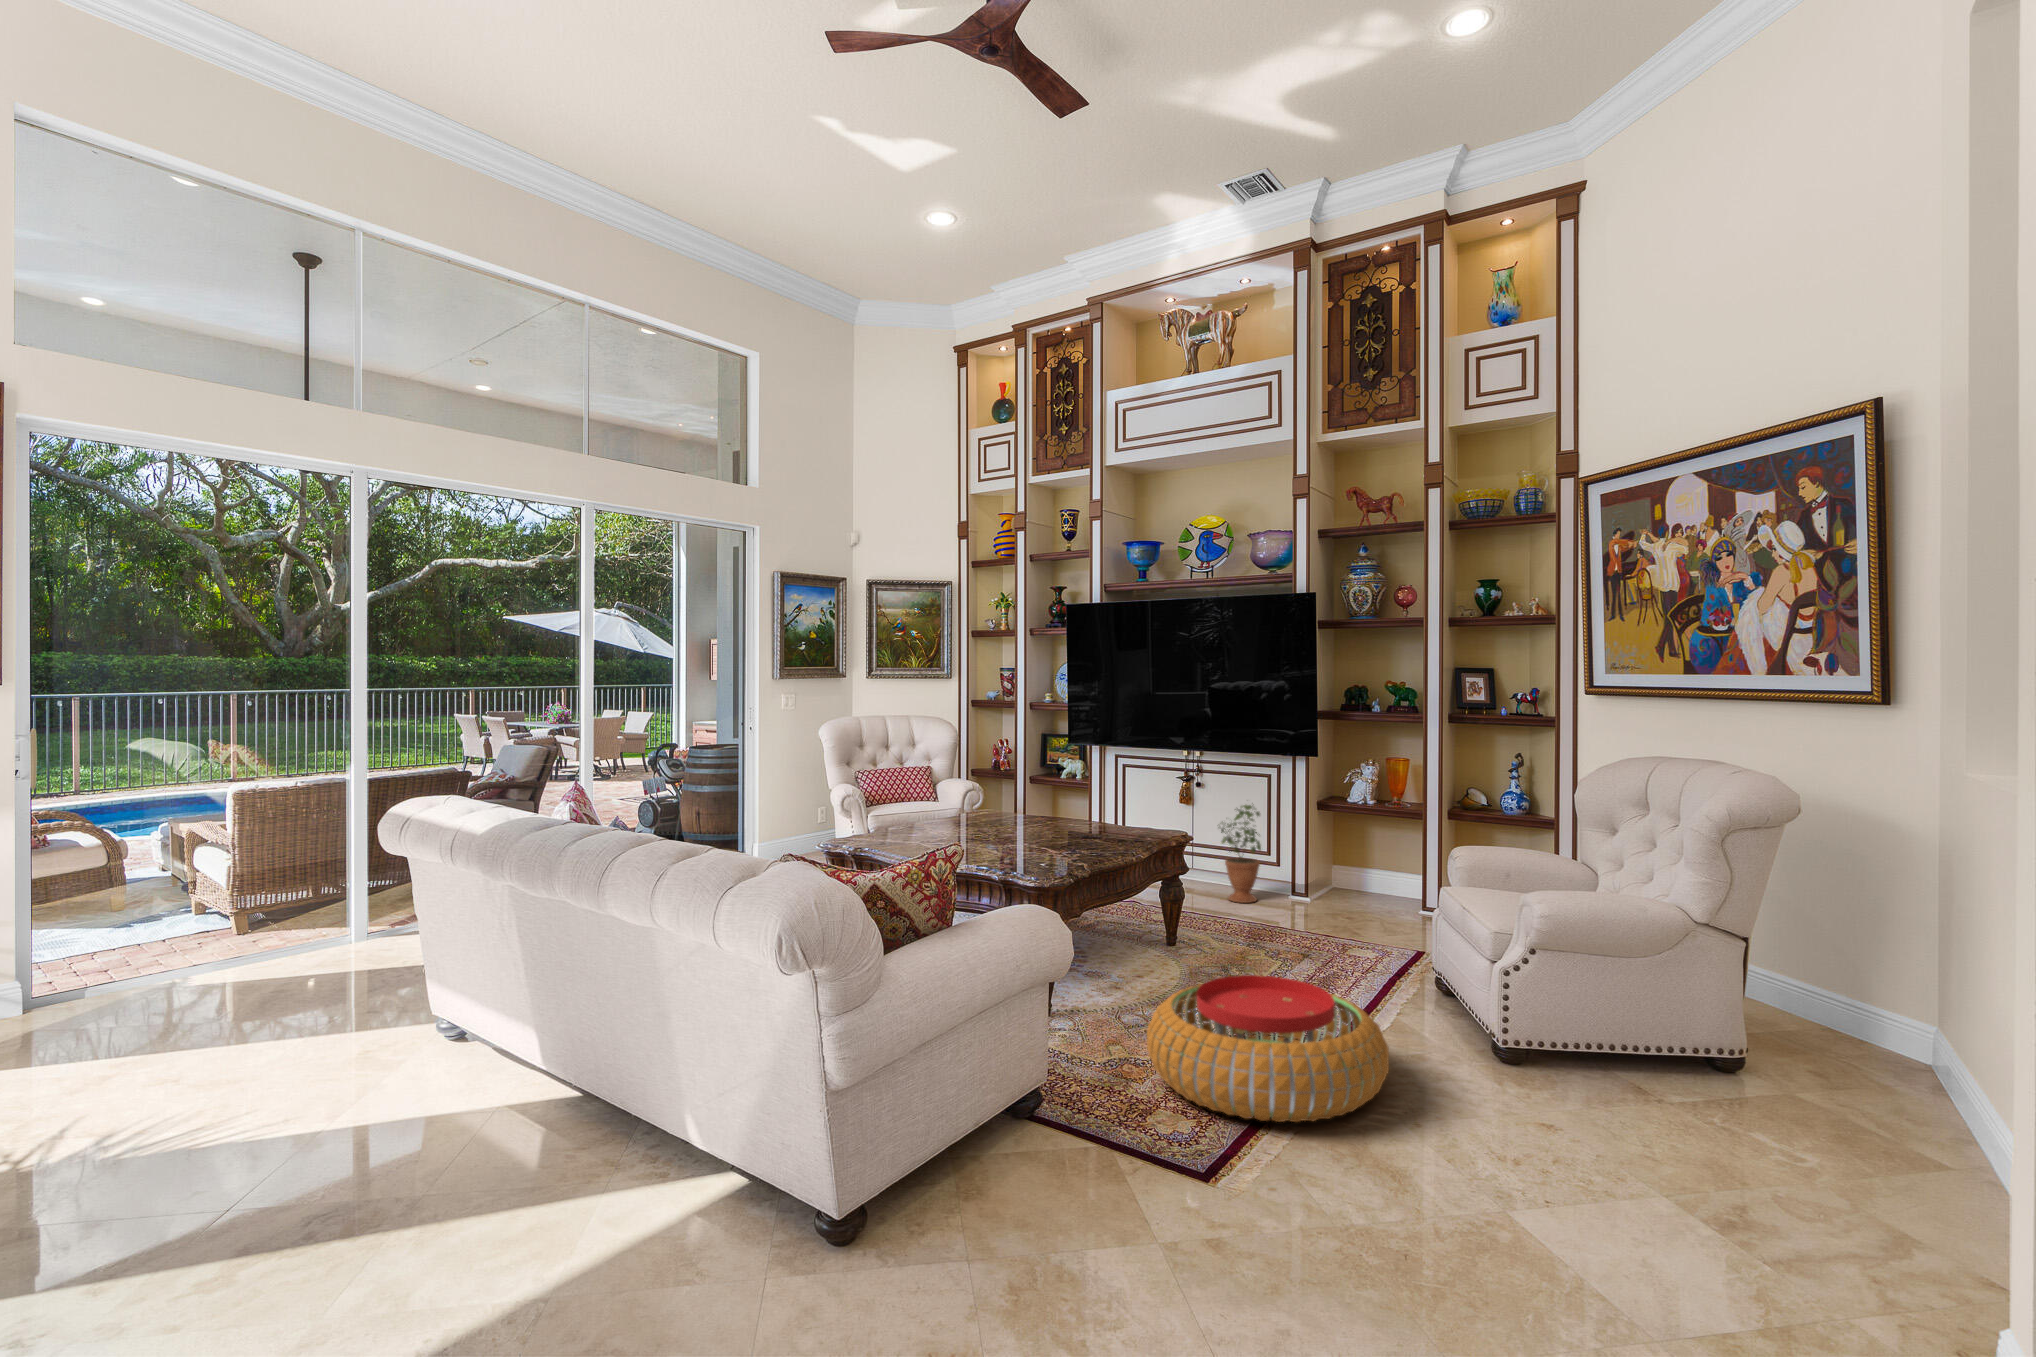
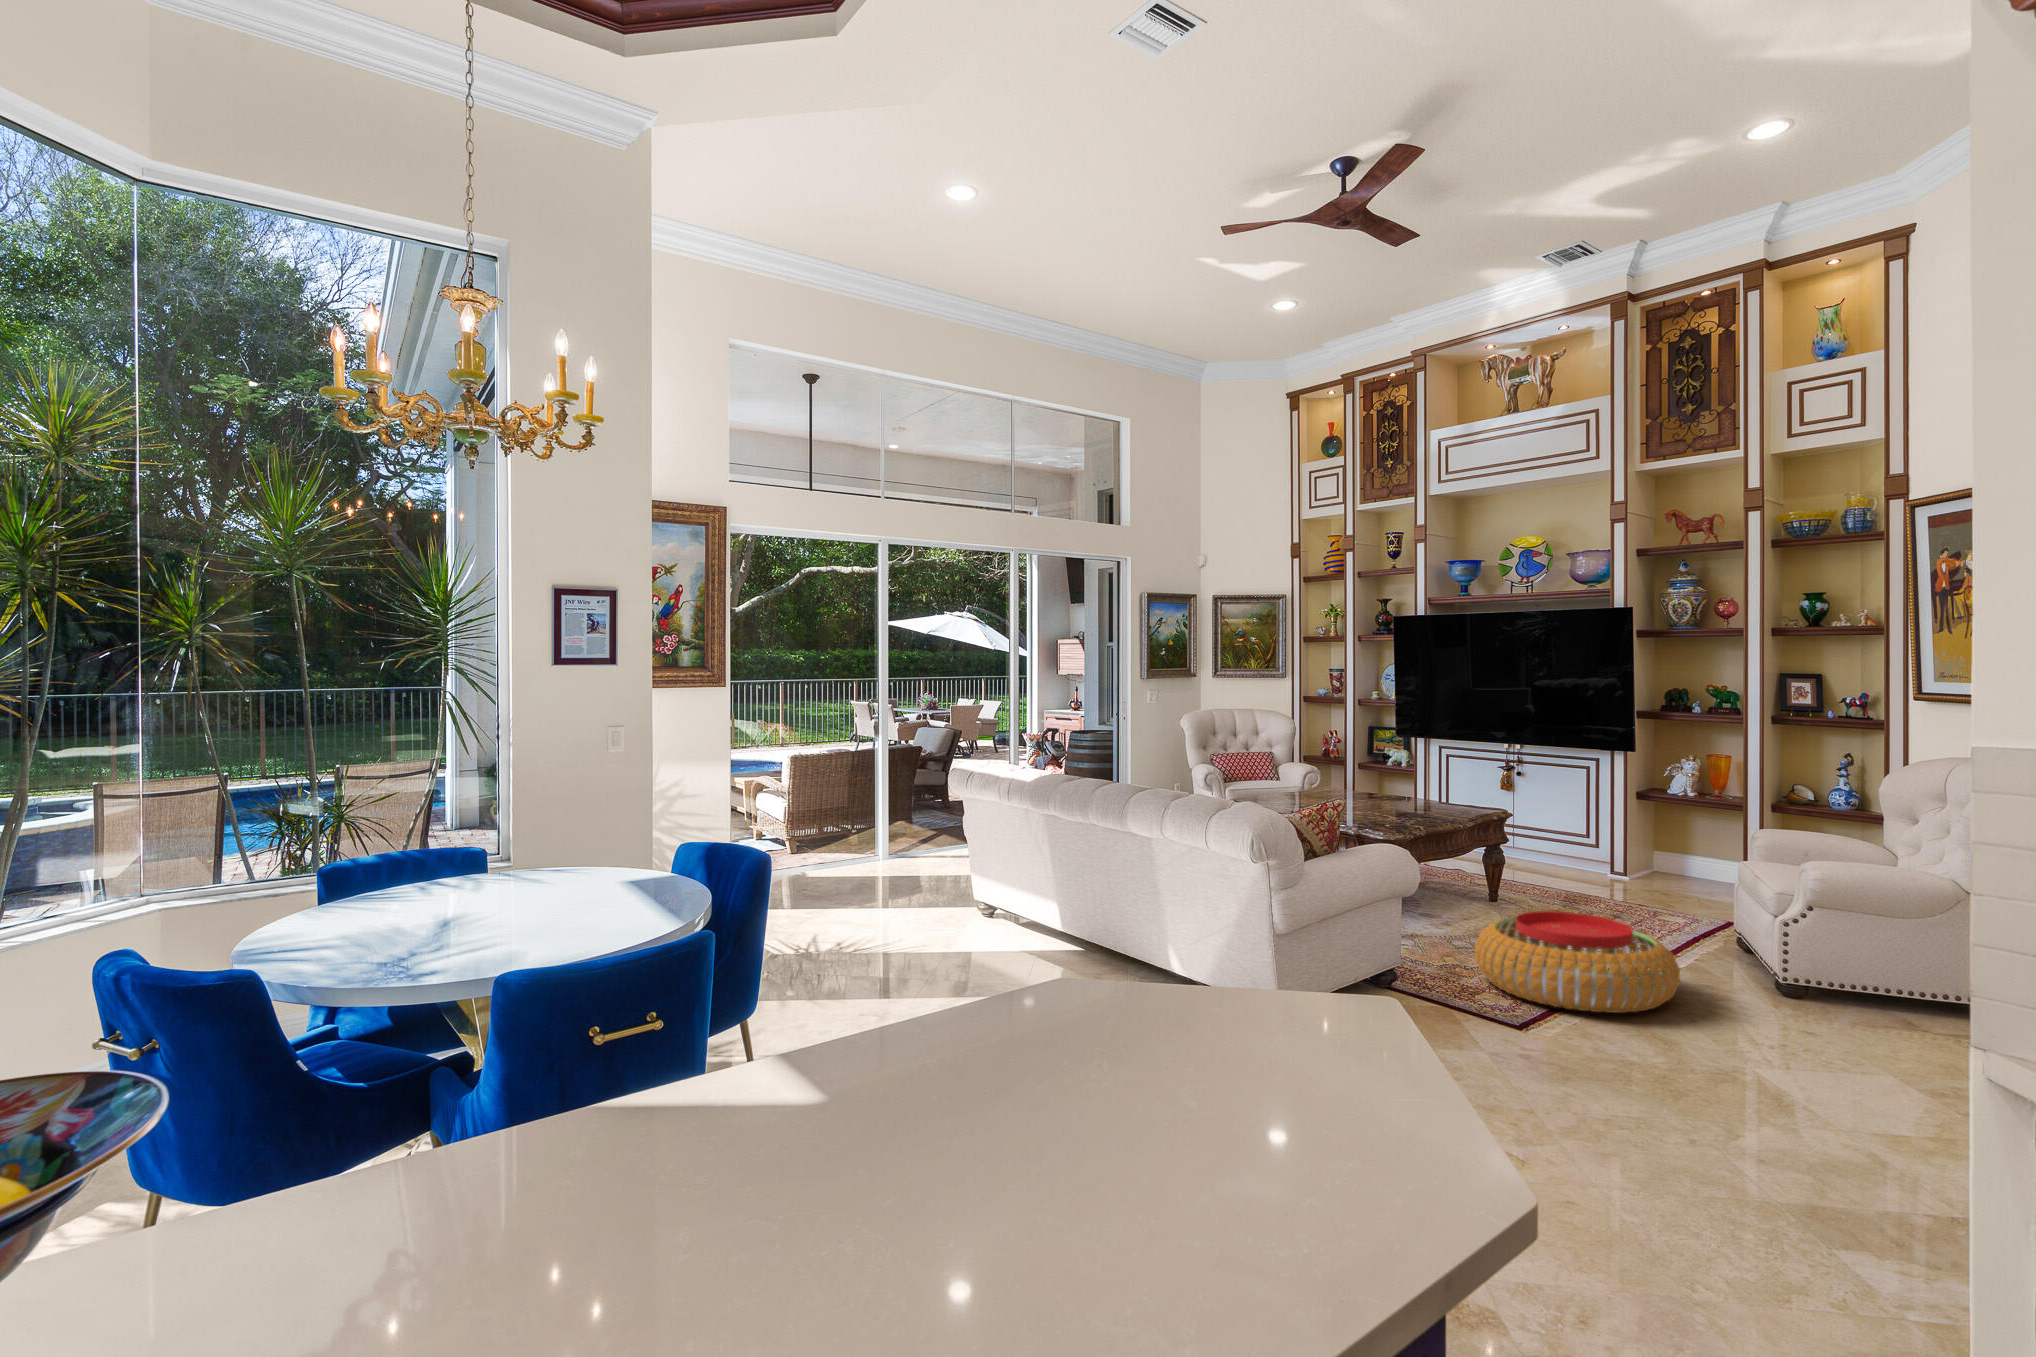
potted plant: present [1221,805,1261,903] -> none [1536,788,1578,877]

